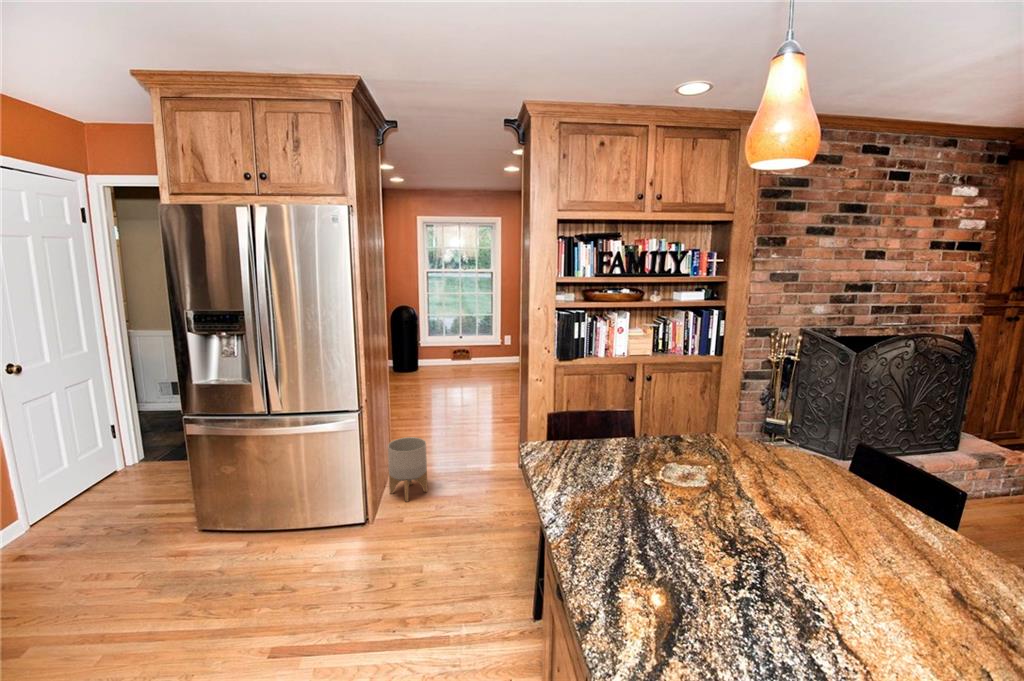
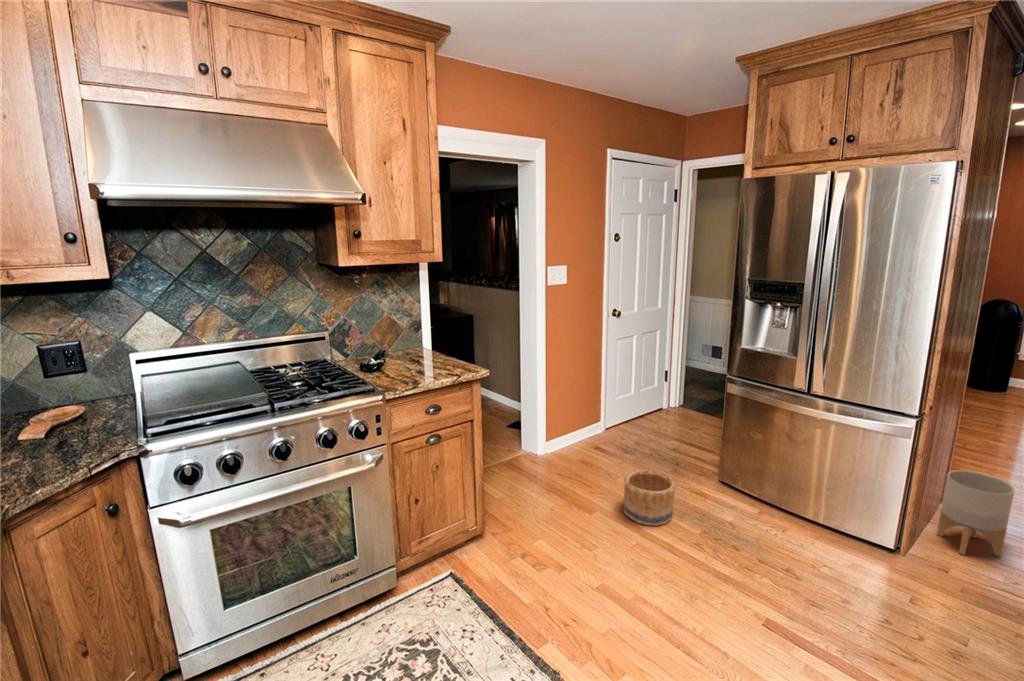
basket: none [51,555,141,637] -> present [624,470,676,526]

